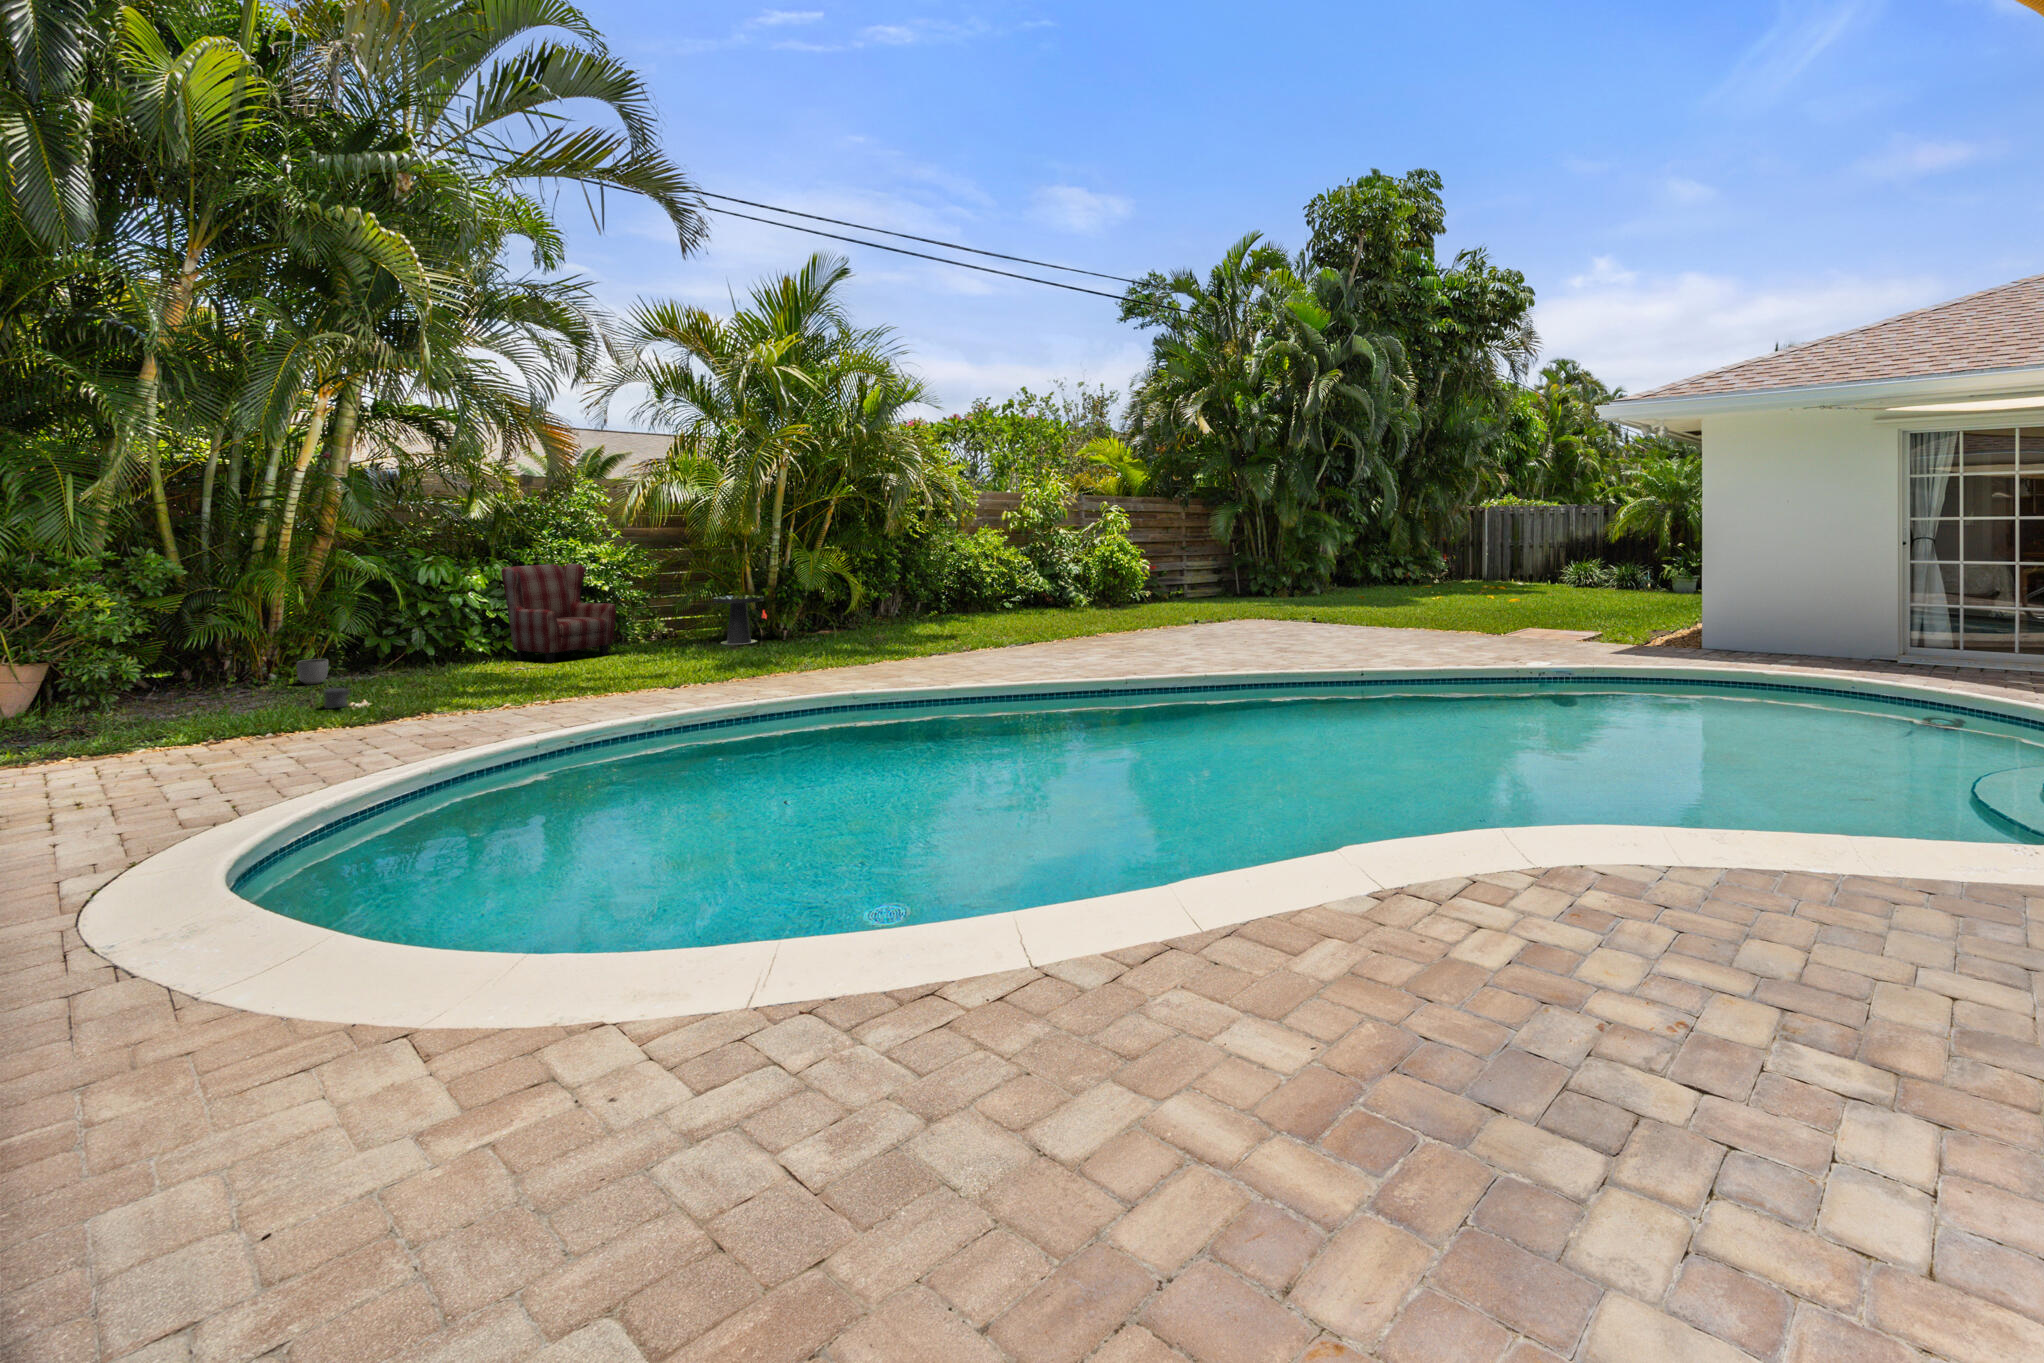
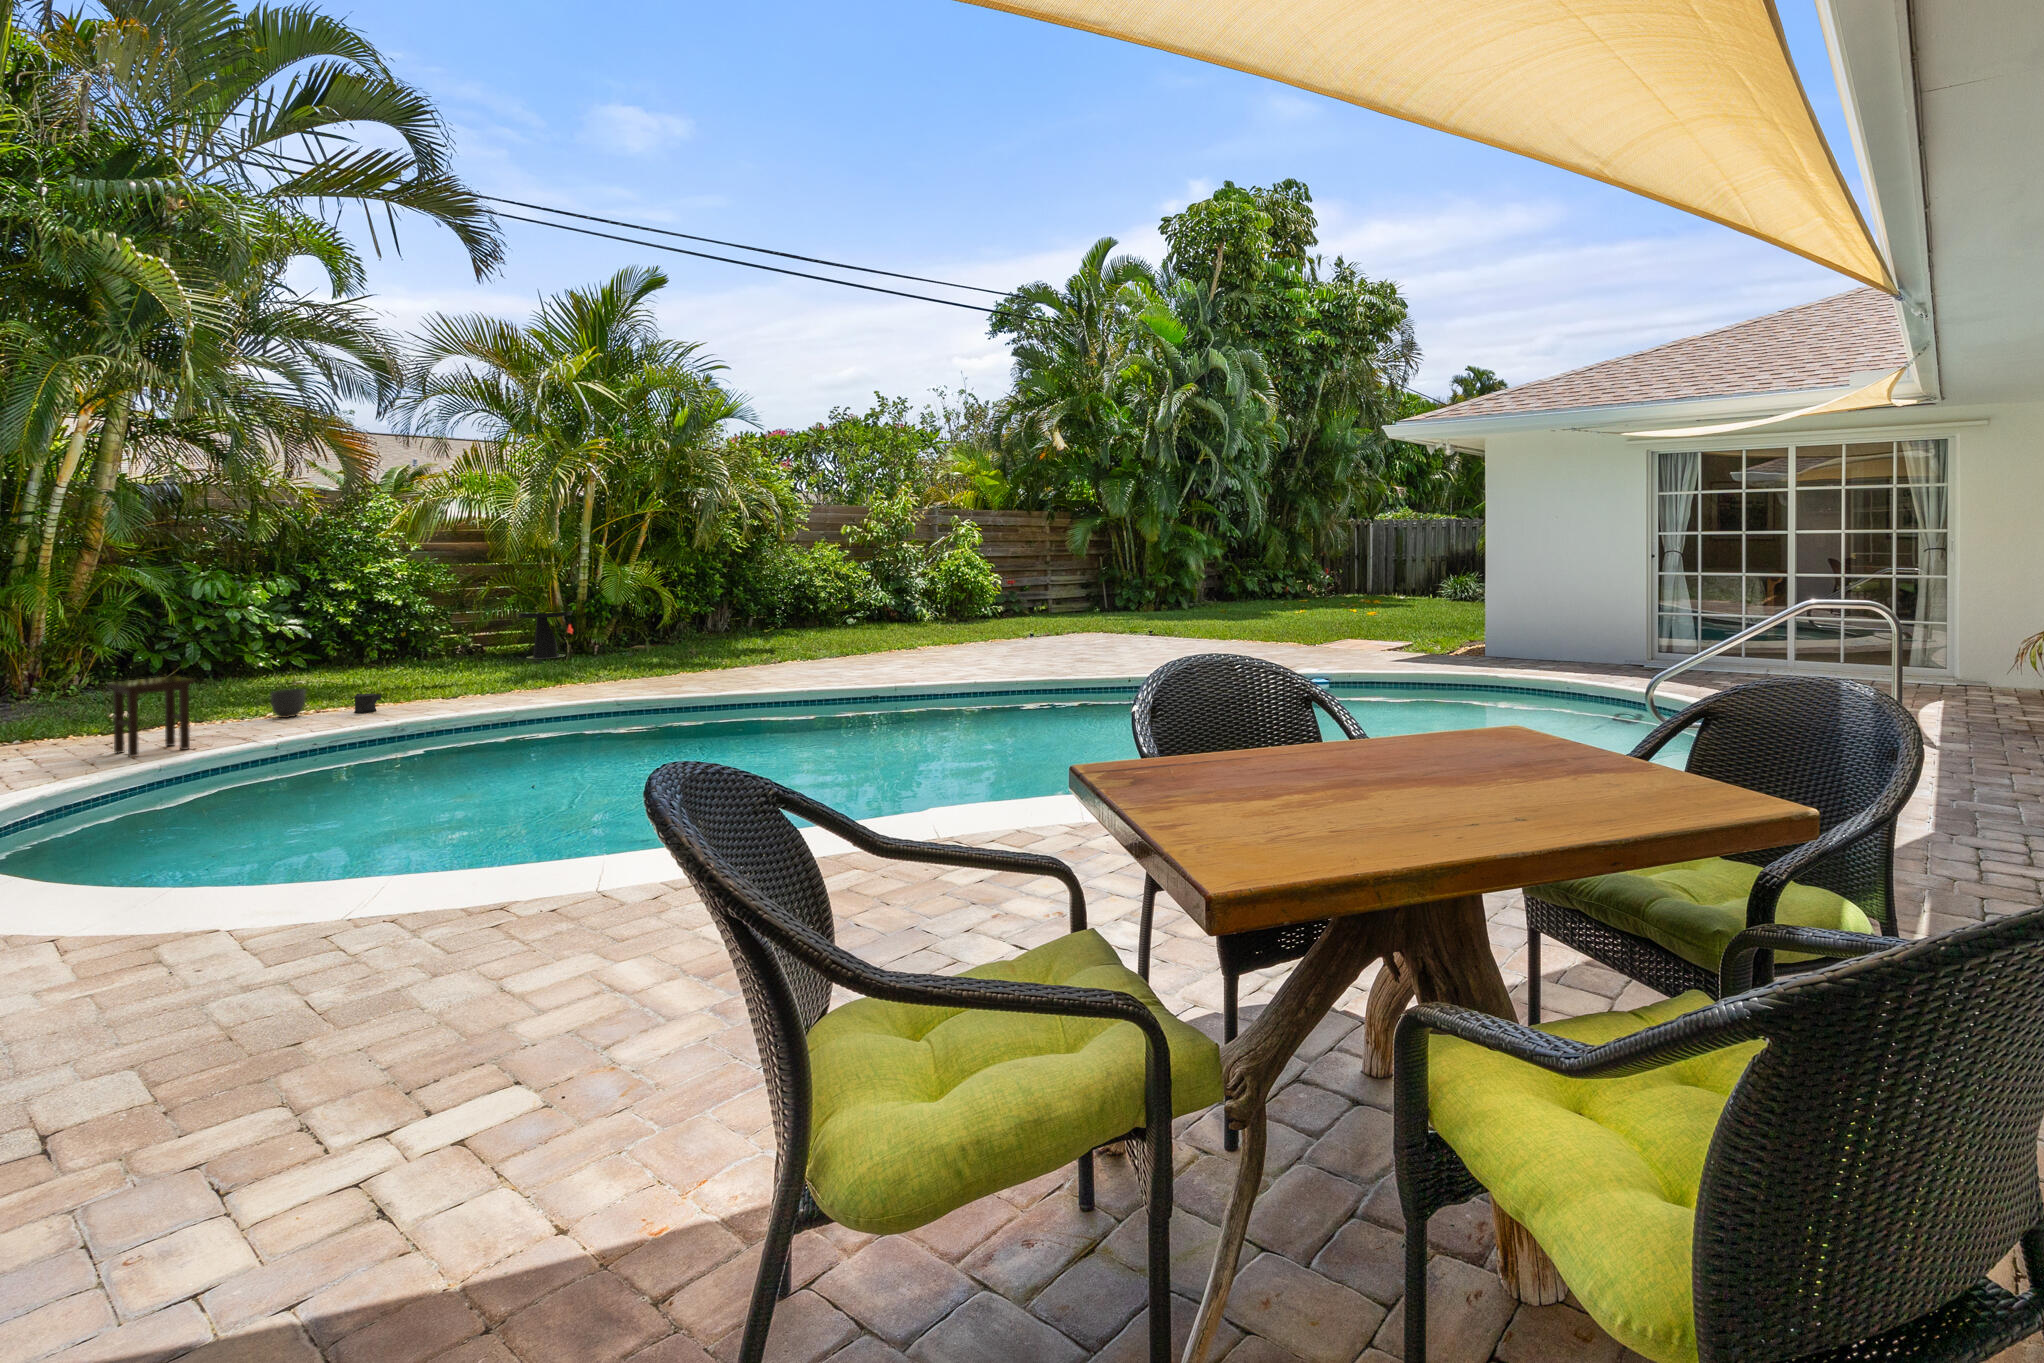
armchair: present [501,564,616,664] -> none [286,579,409,678]
planter: present [296,659,329,685] -> present [270,689,305,718]
stool: none [380,670,464,756] -> present [107,676,194,757]
watering can: present [324,688,350,709] -> present [354,694,381,713]

